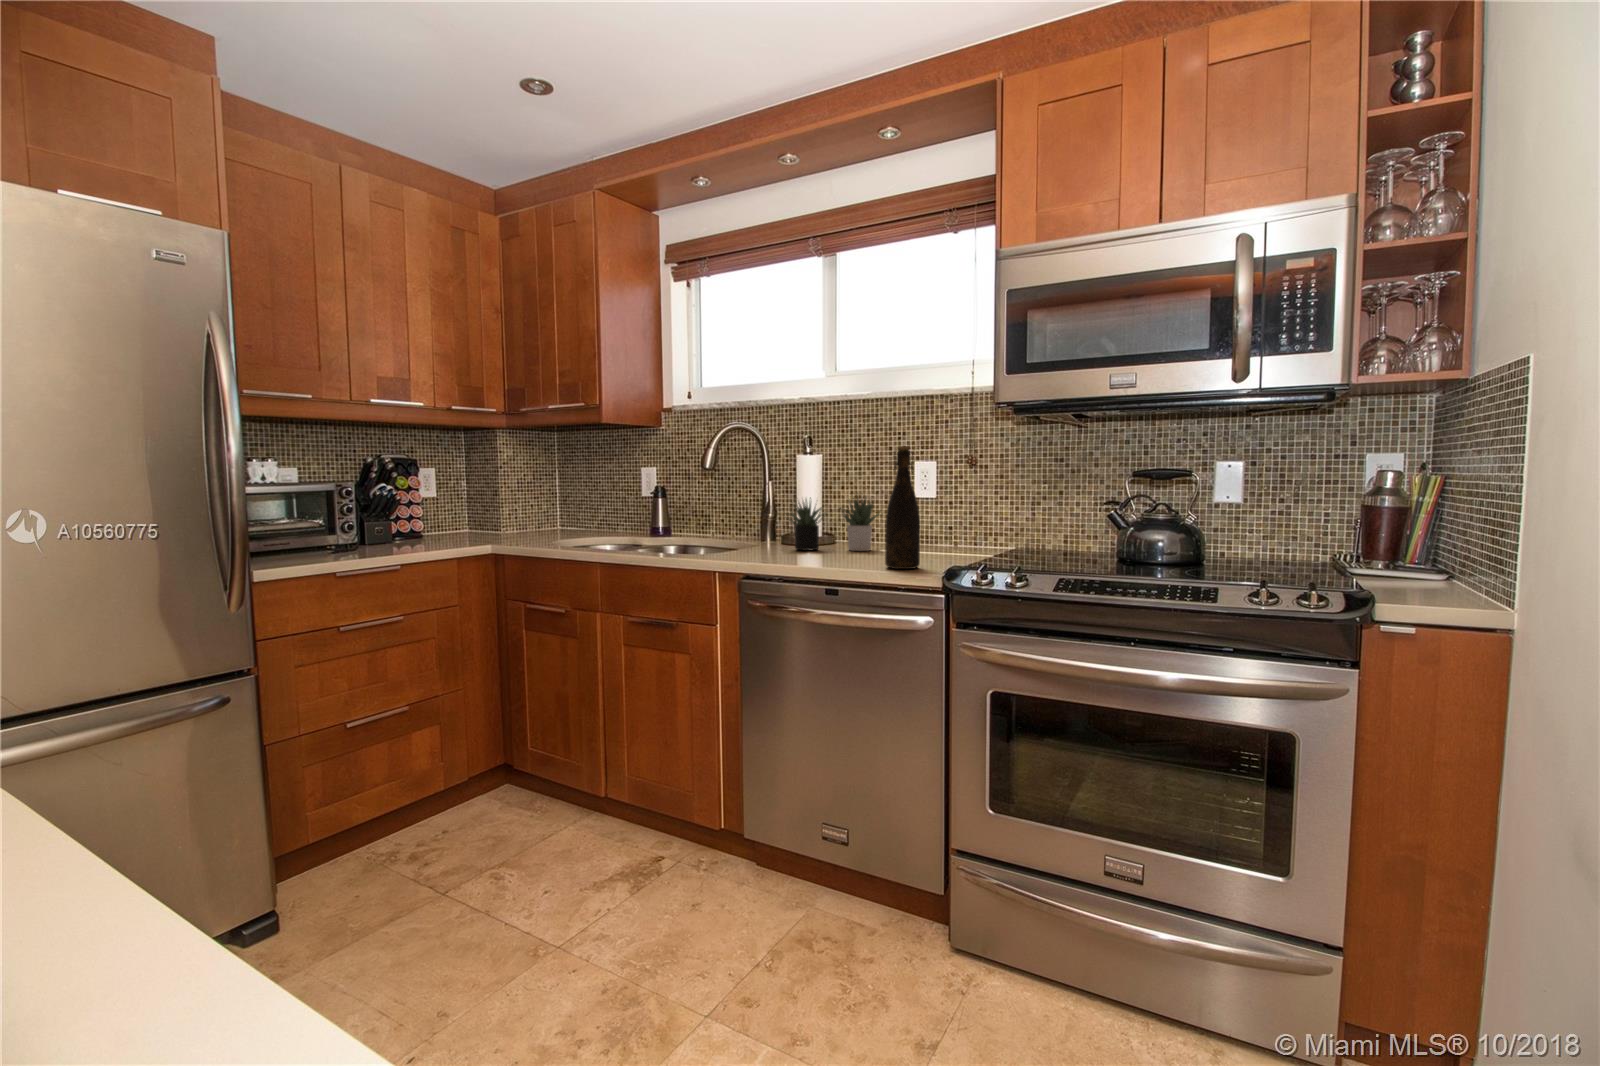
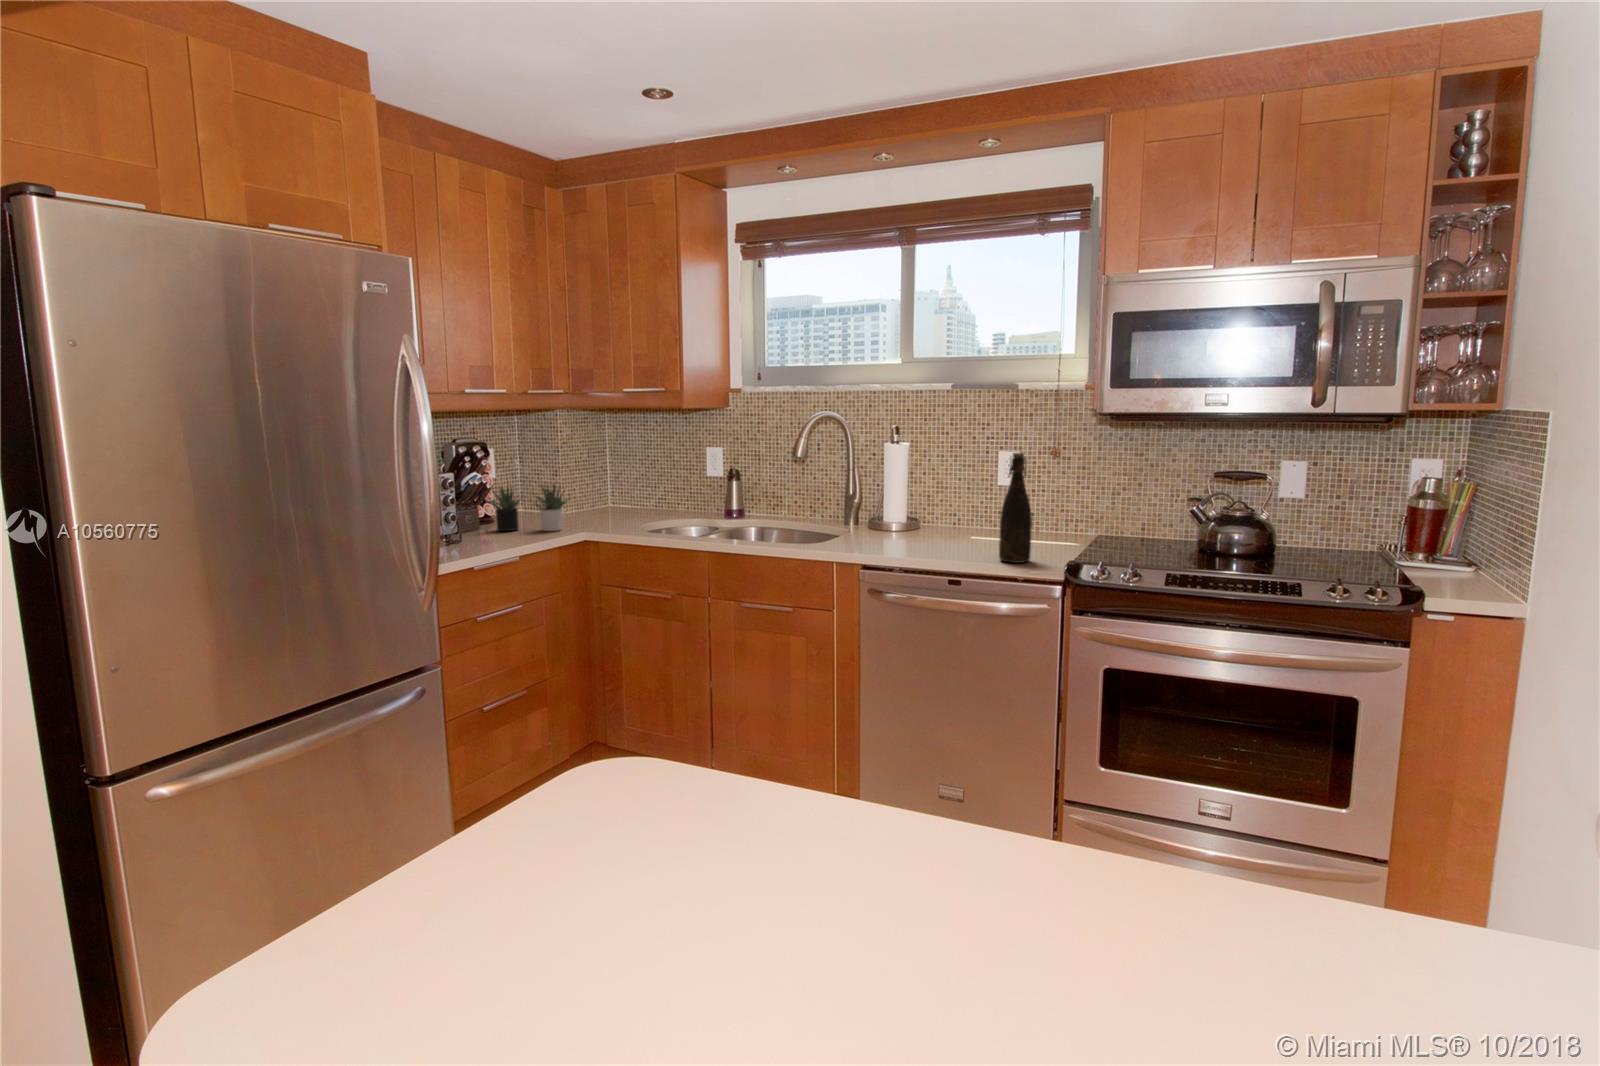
succulent plant: present [791,498,879,551] -> present [489,484,569,531]

